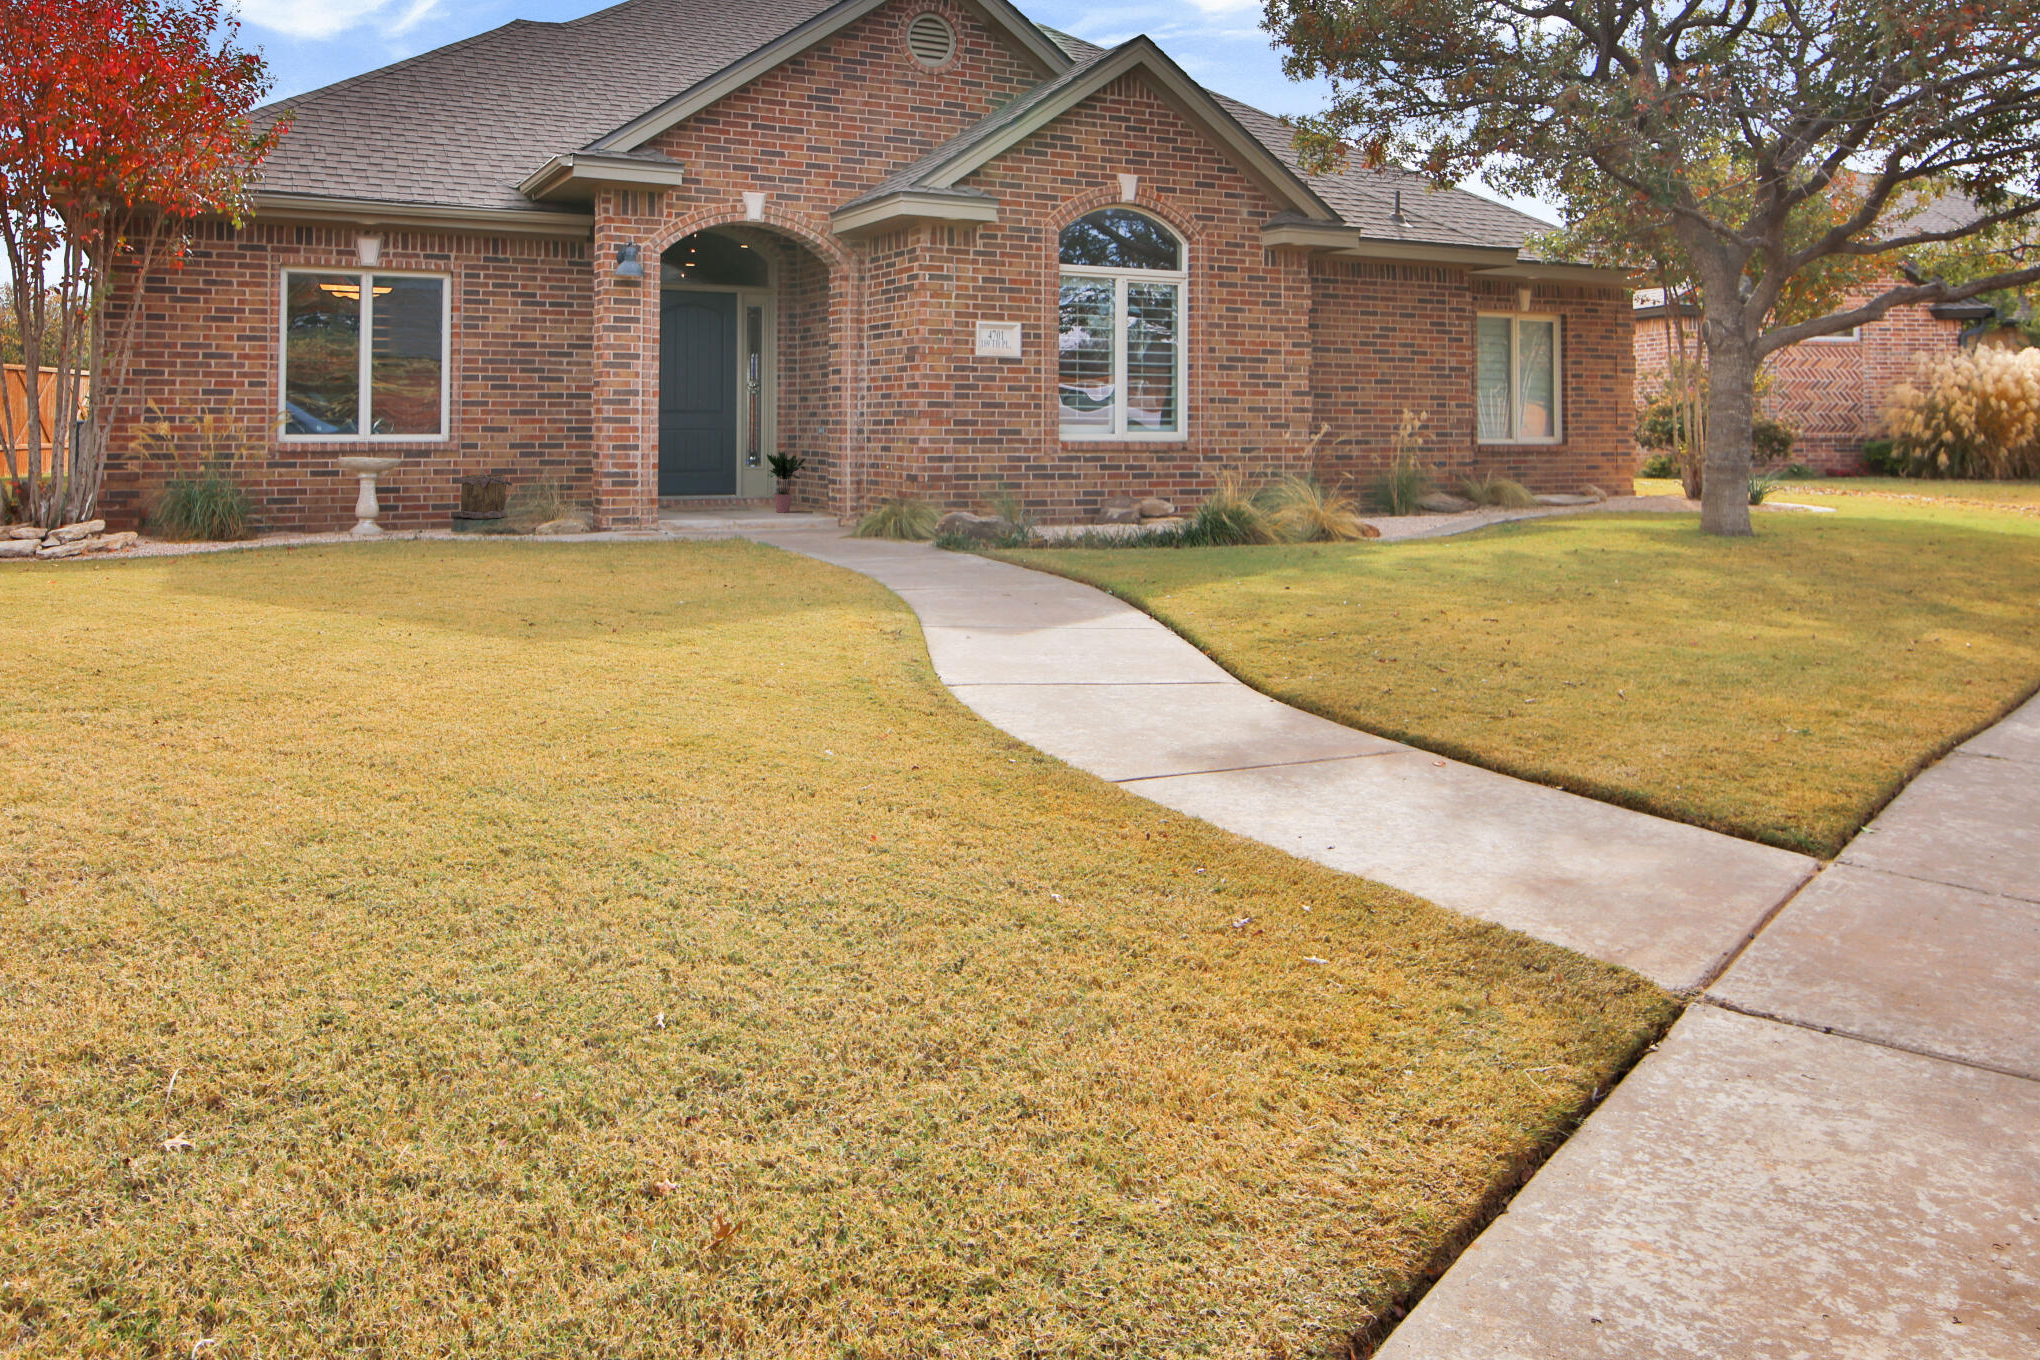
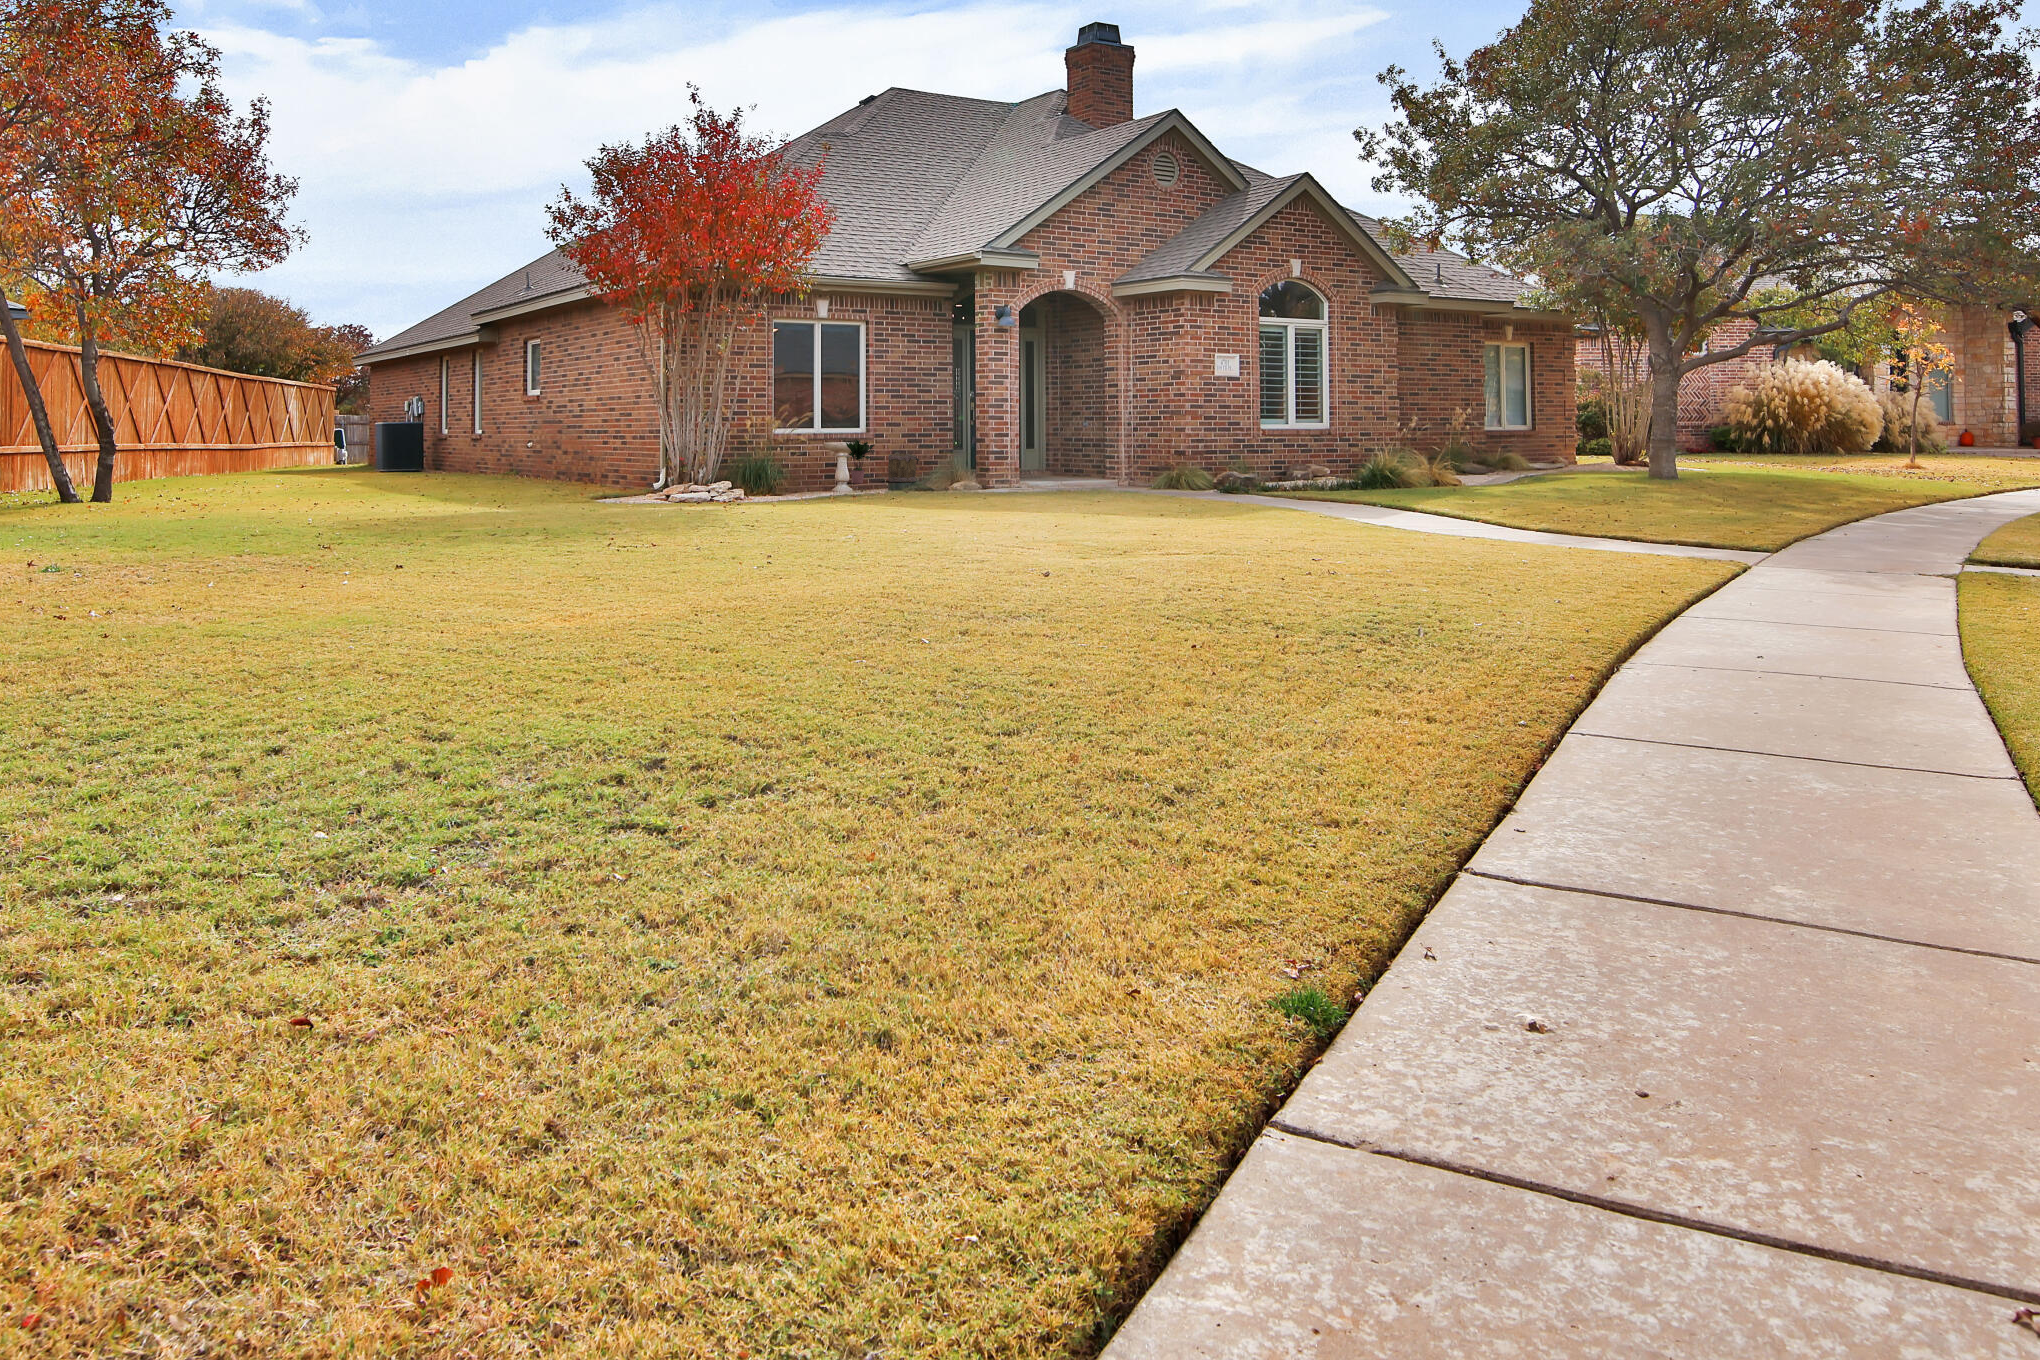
potted plant: present [767,451,806,513] -> present [846,440,875,484]

